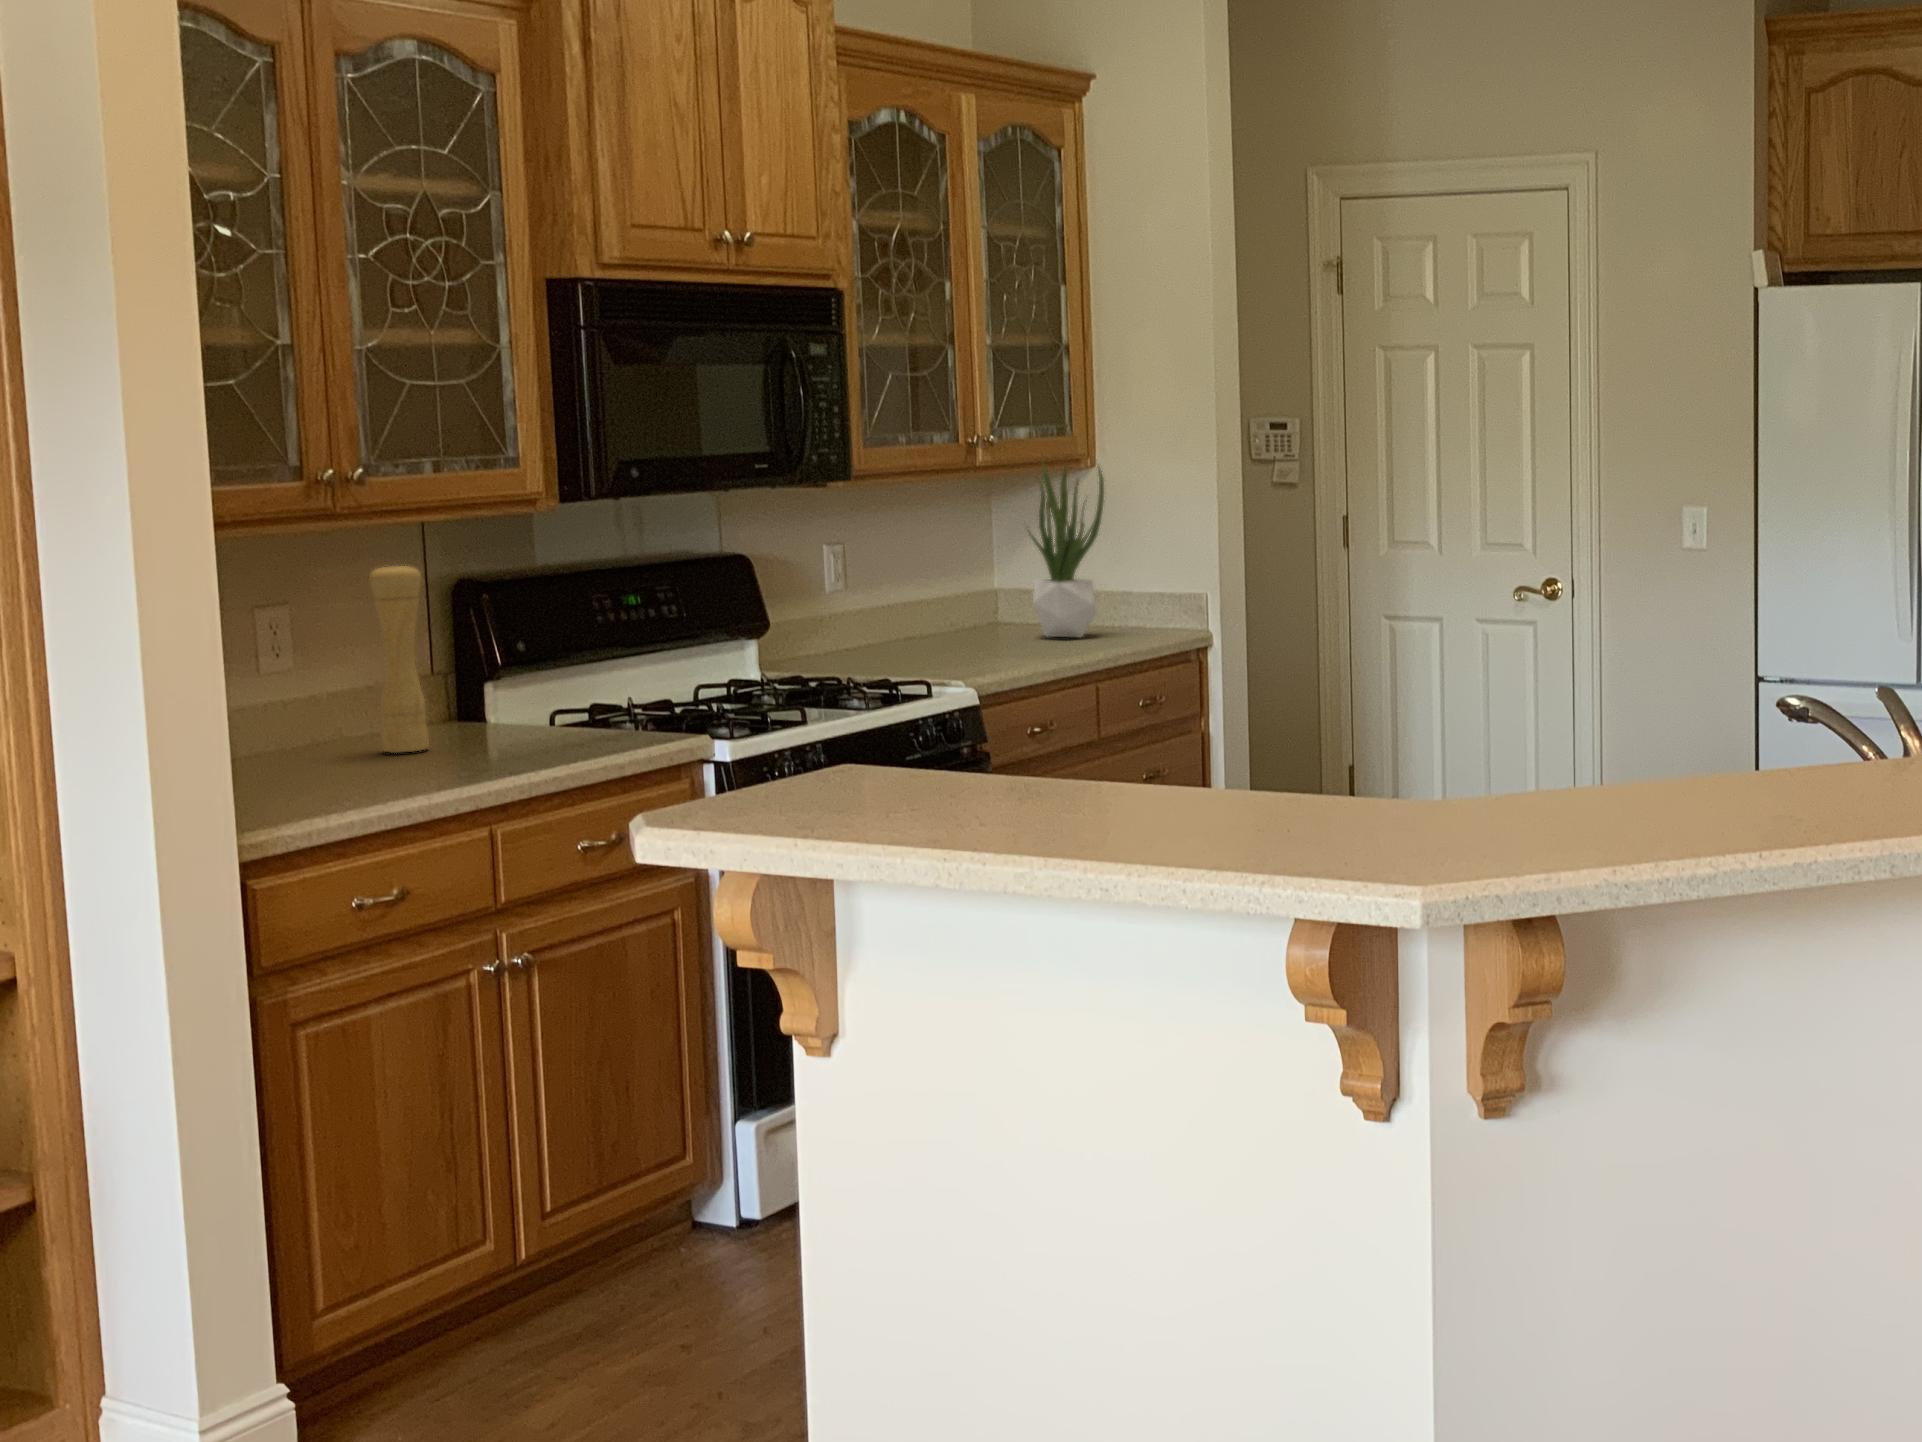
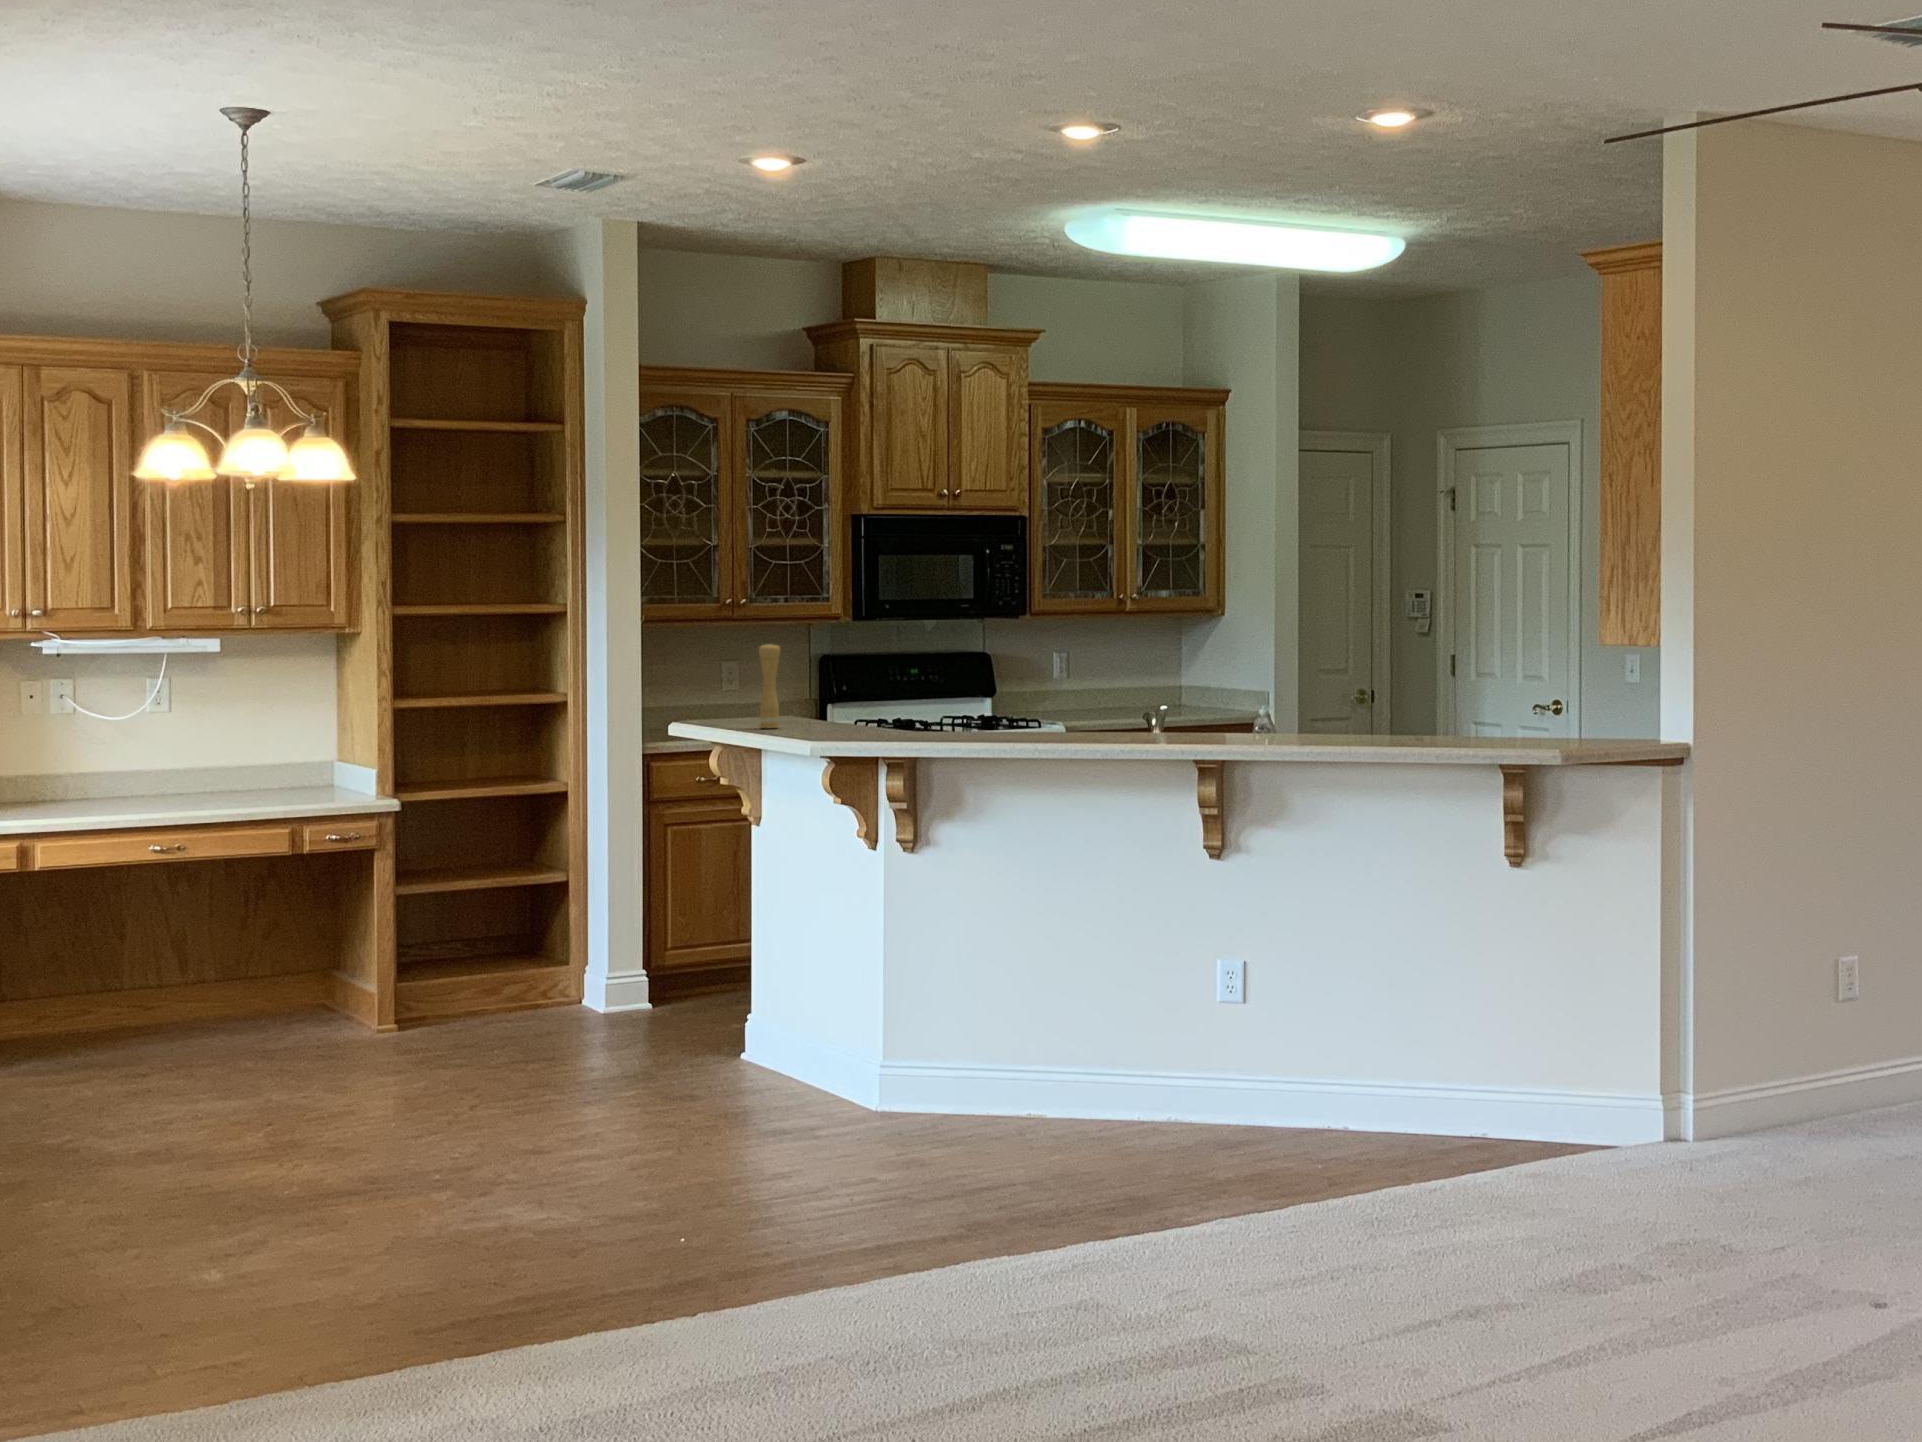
potted plant: present [1027,465,1104,638] -> none [1168,610,1216,714]

